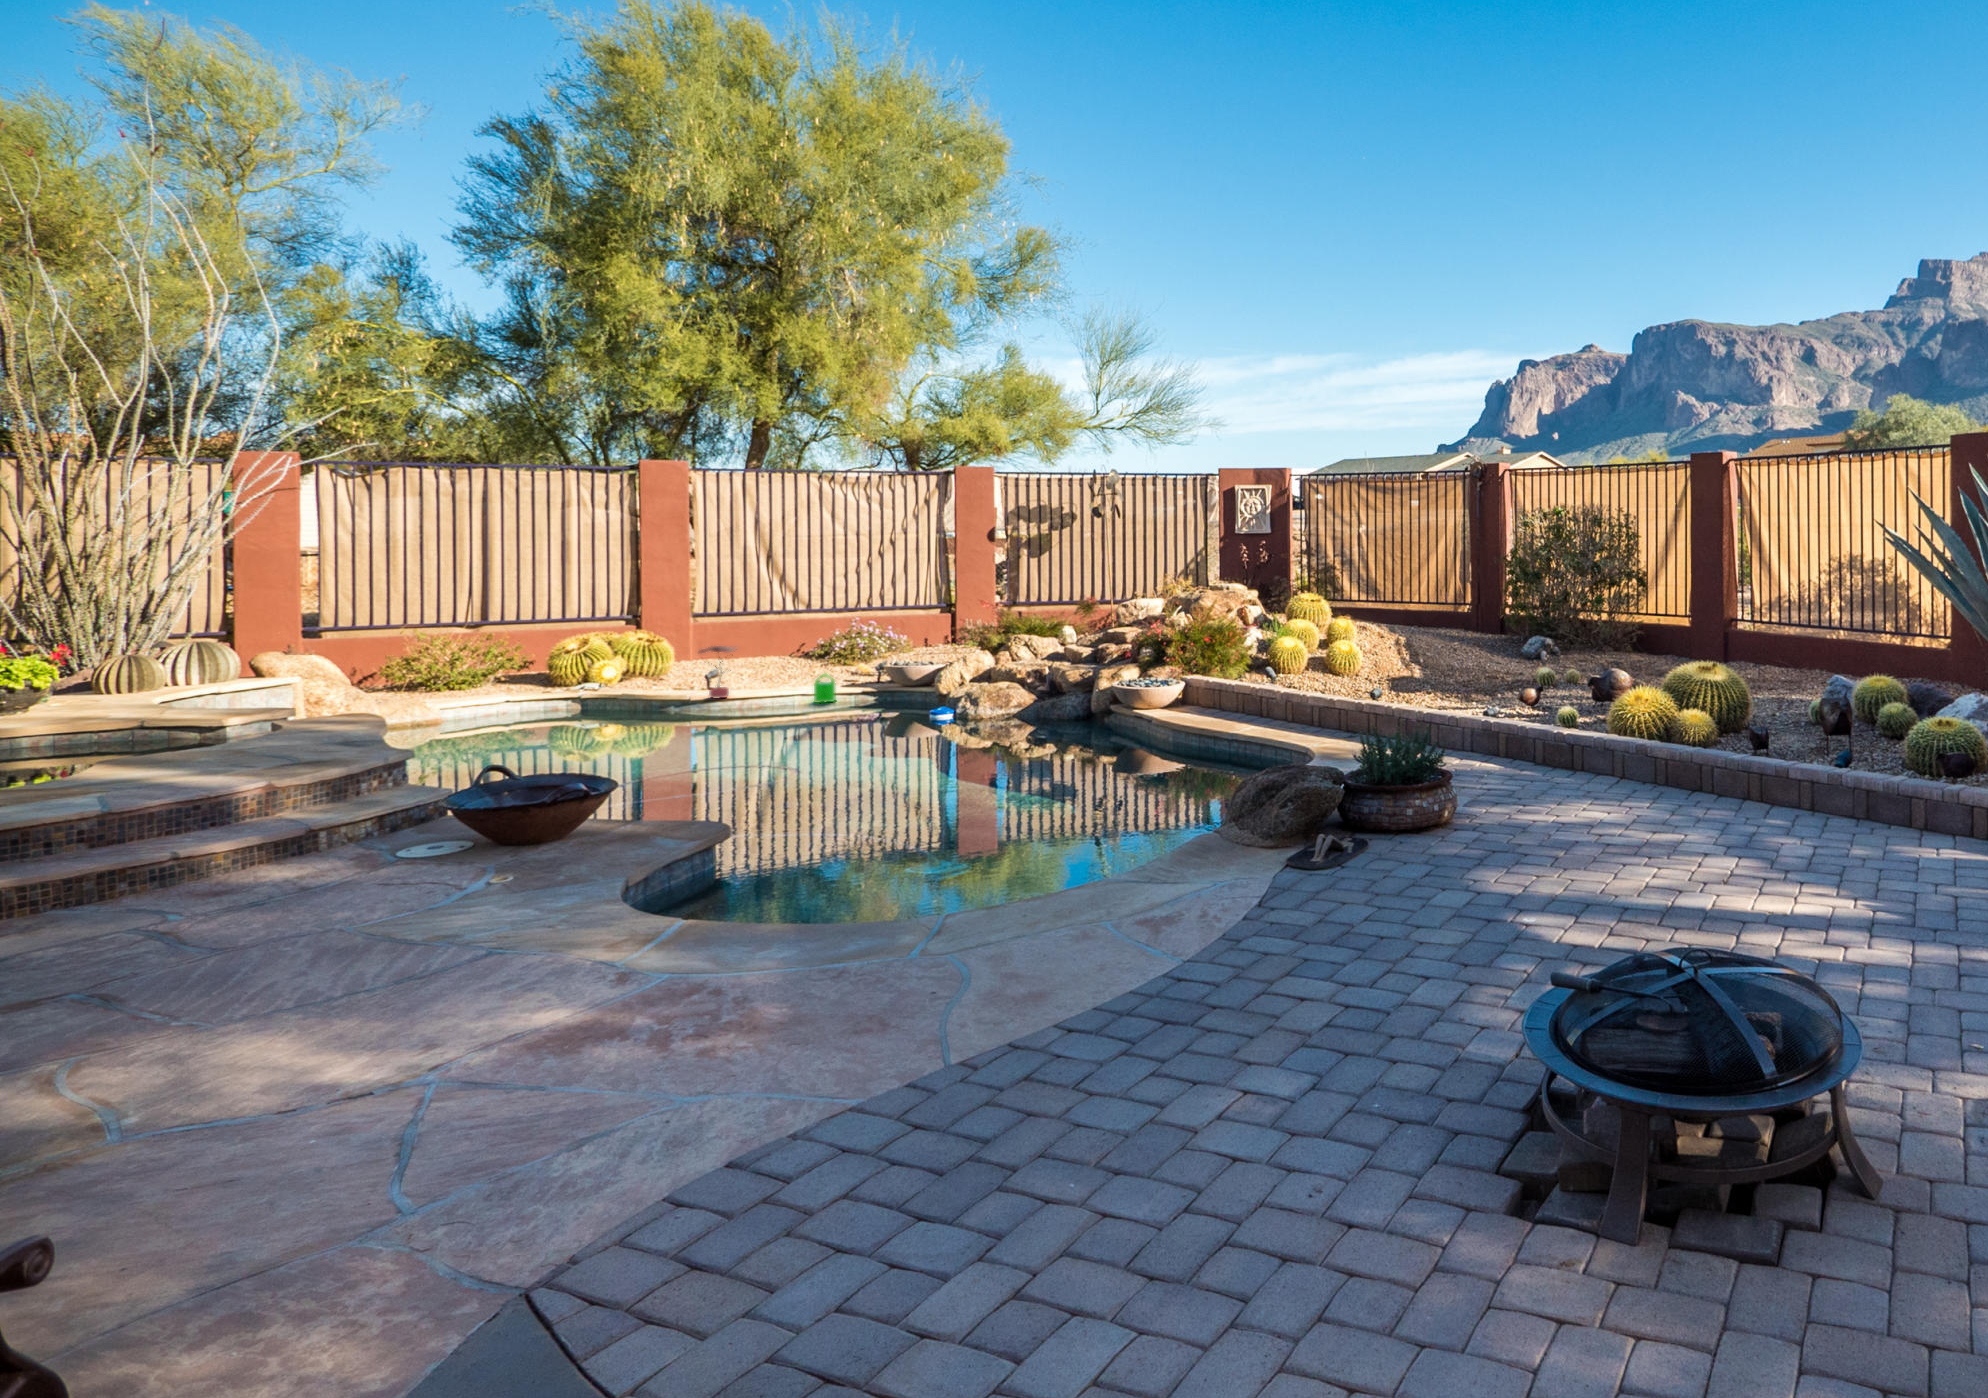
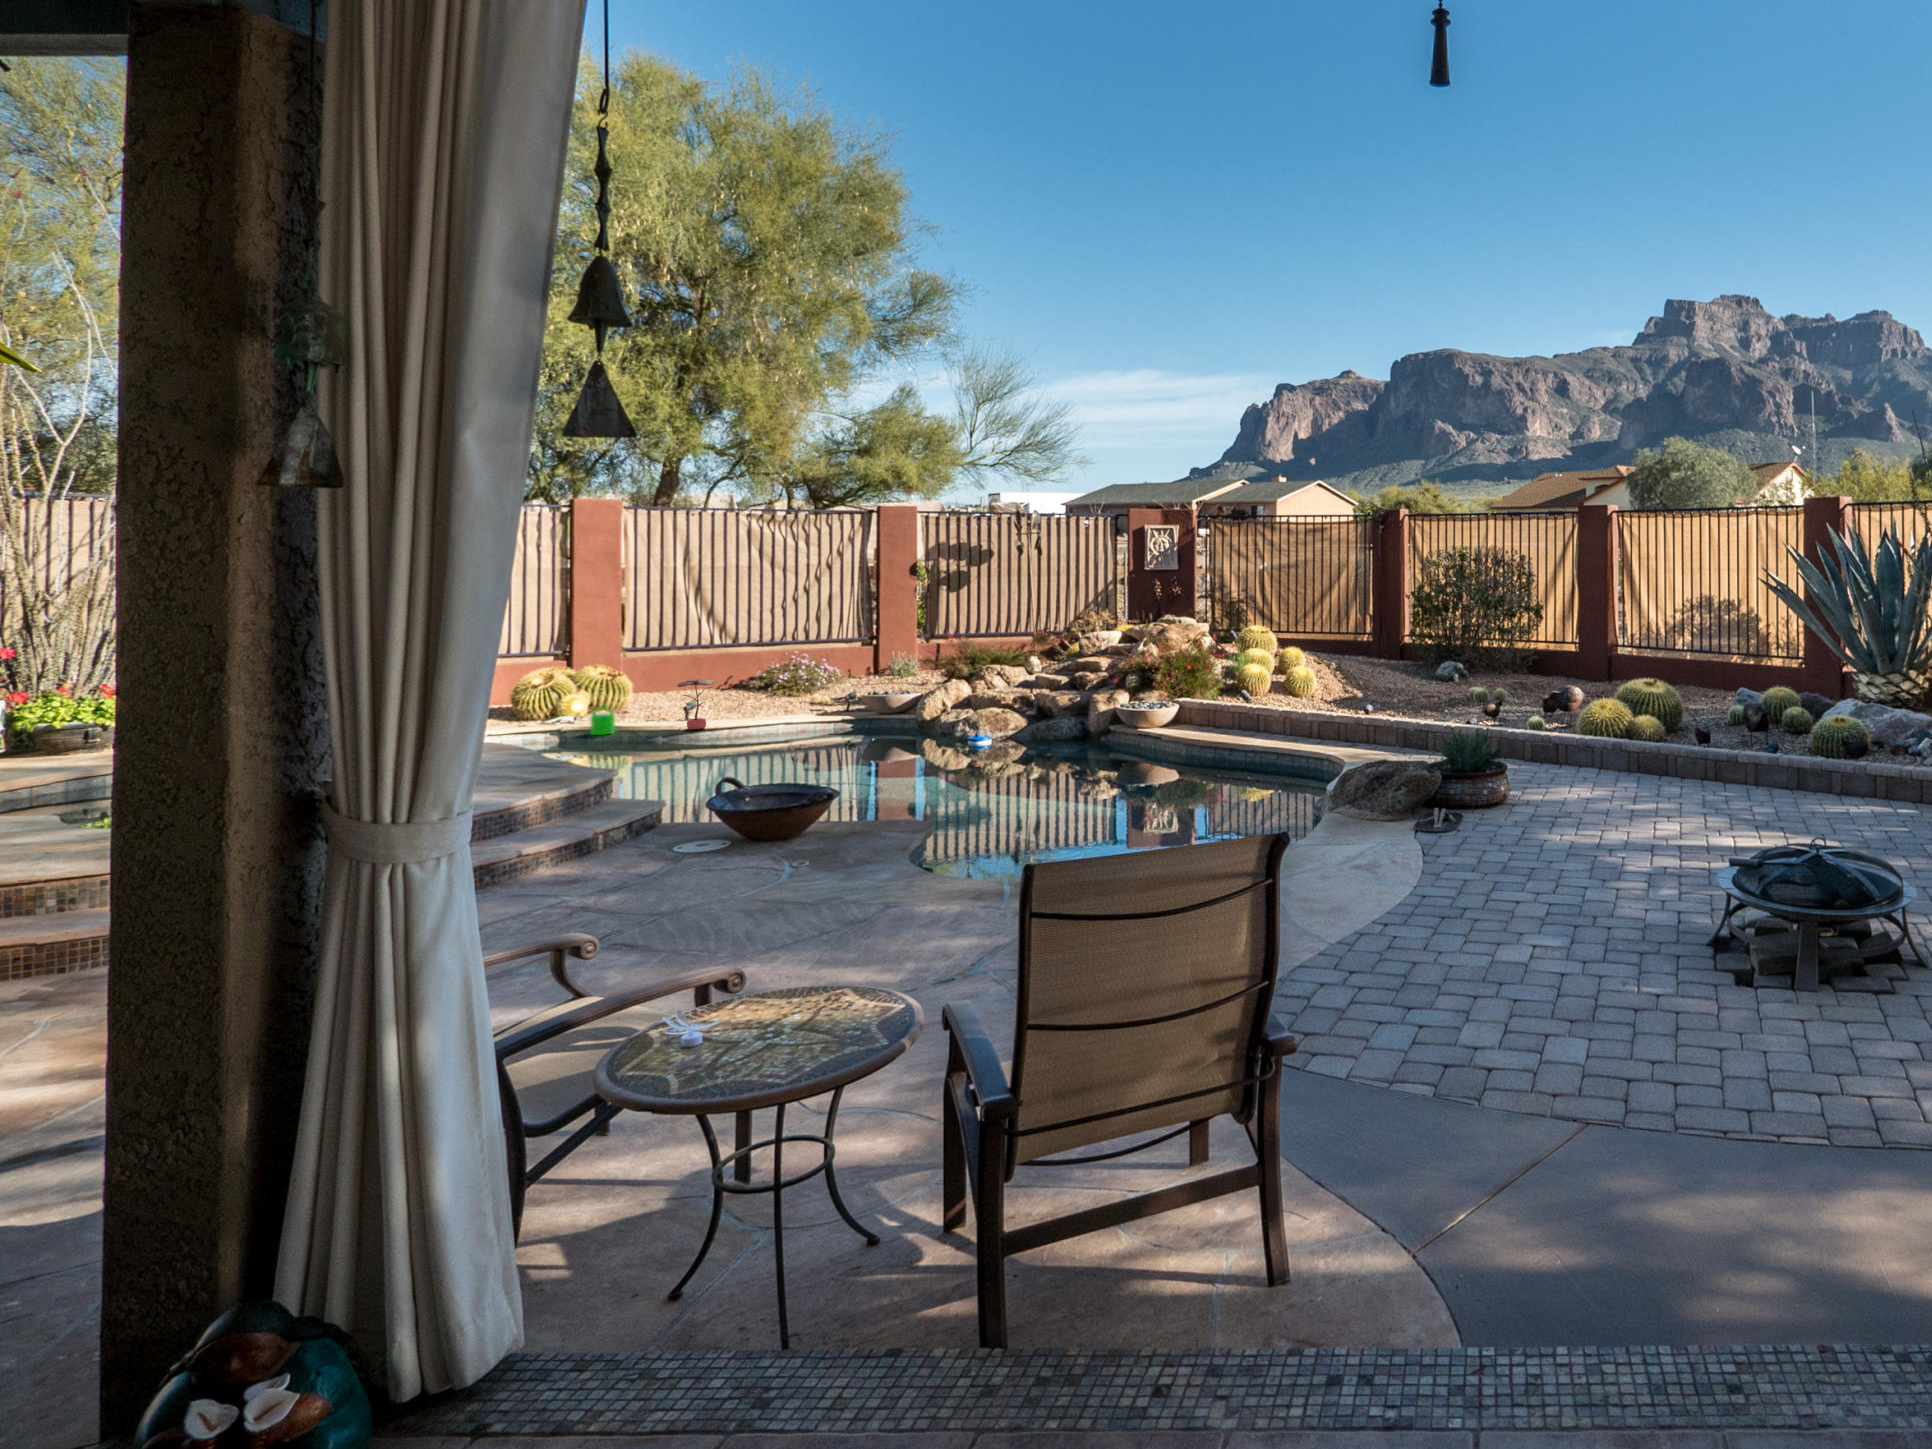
watering can: present [814,674,836,703] -> present [591,706,615,735]

